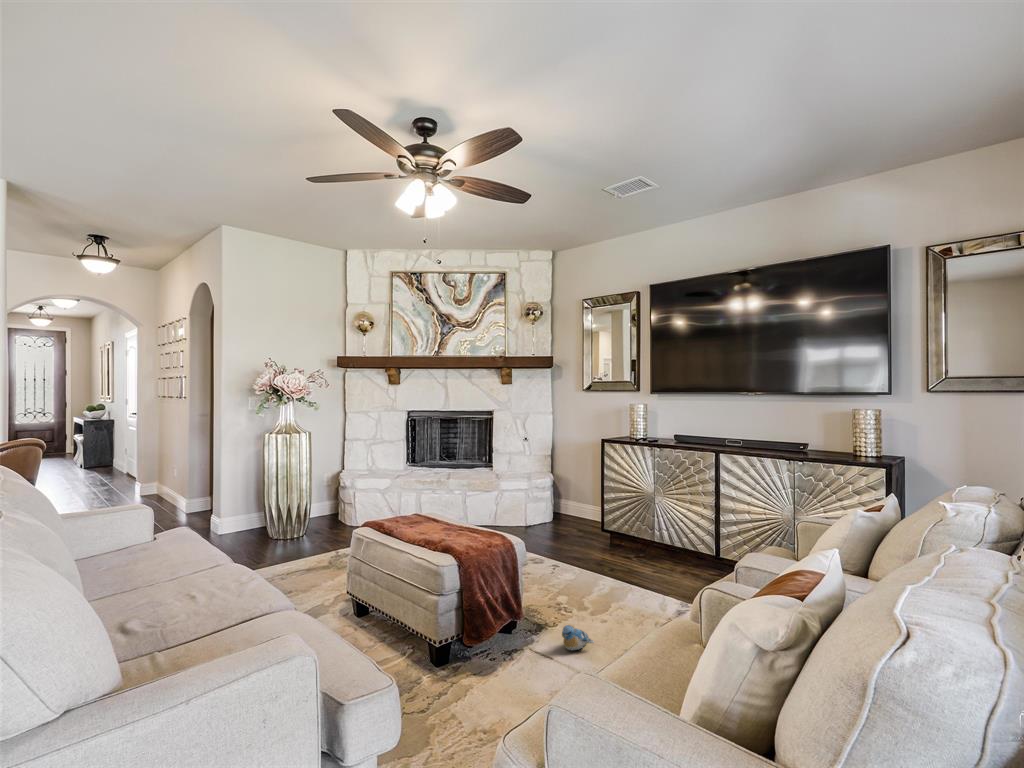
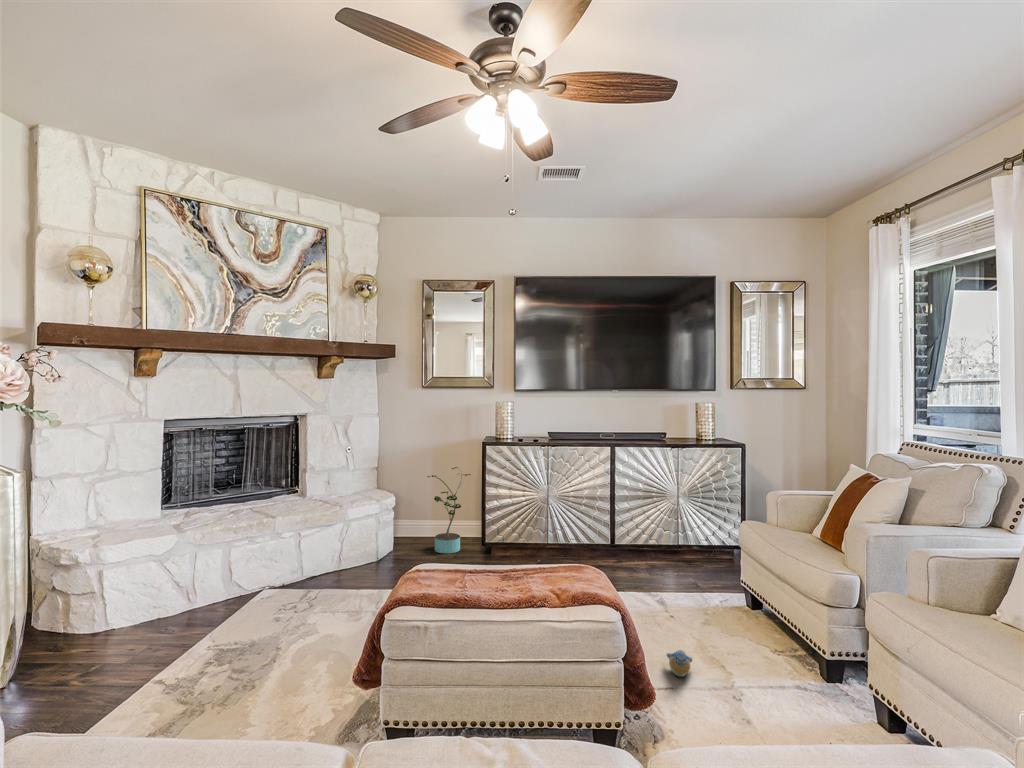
potted plant: none [565,461,597,535] -> present [427,467,471,553]

